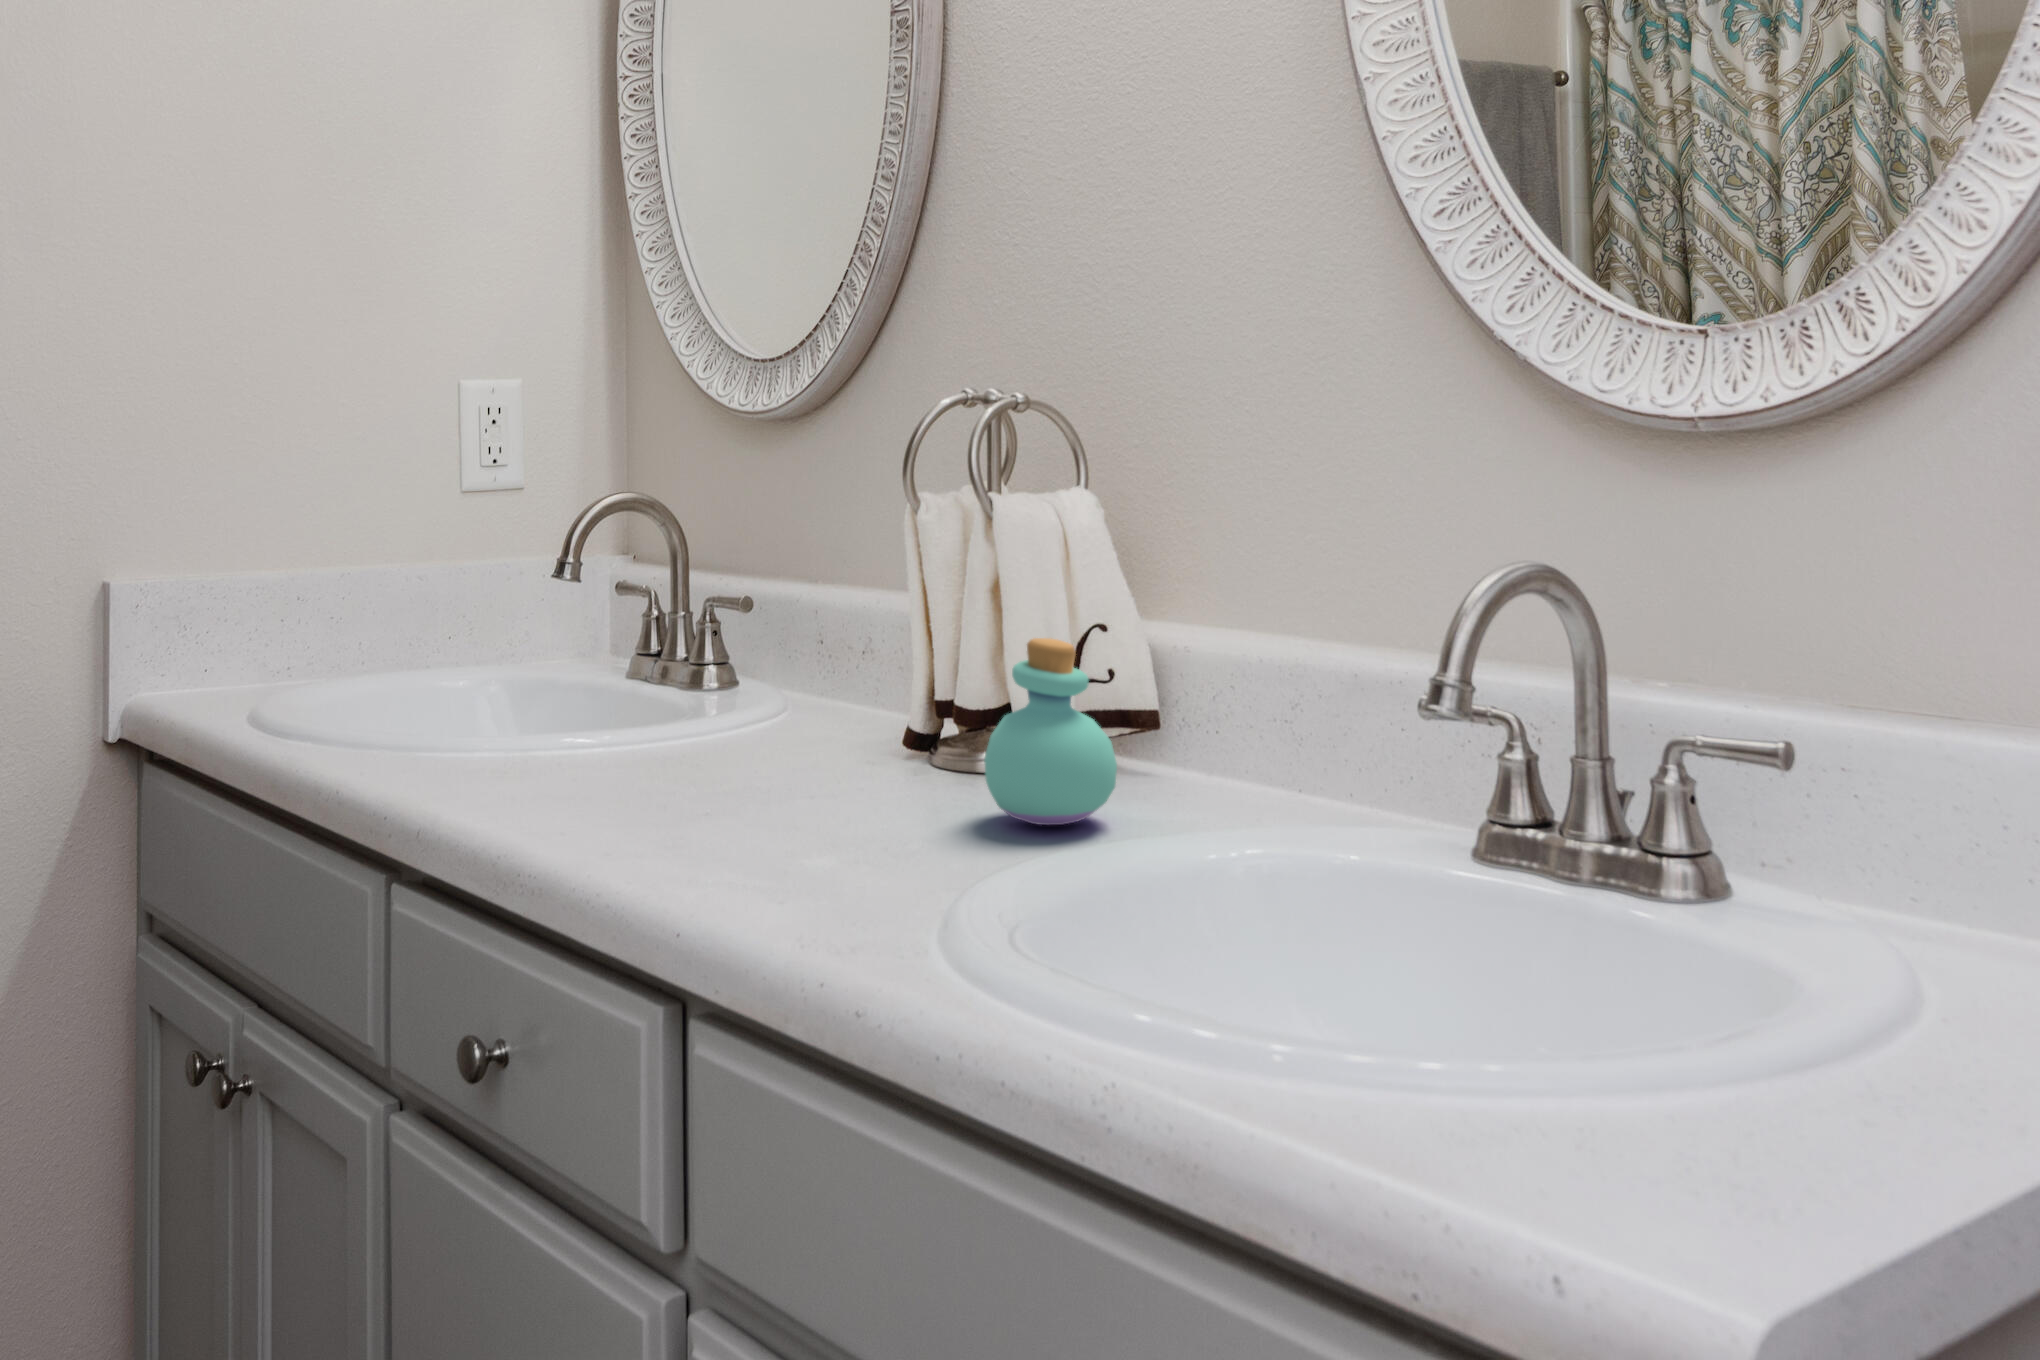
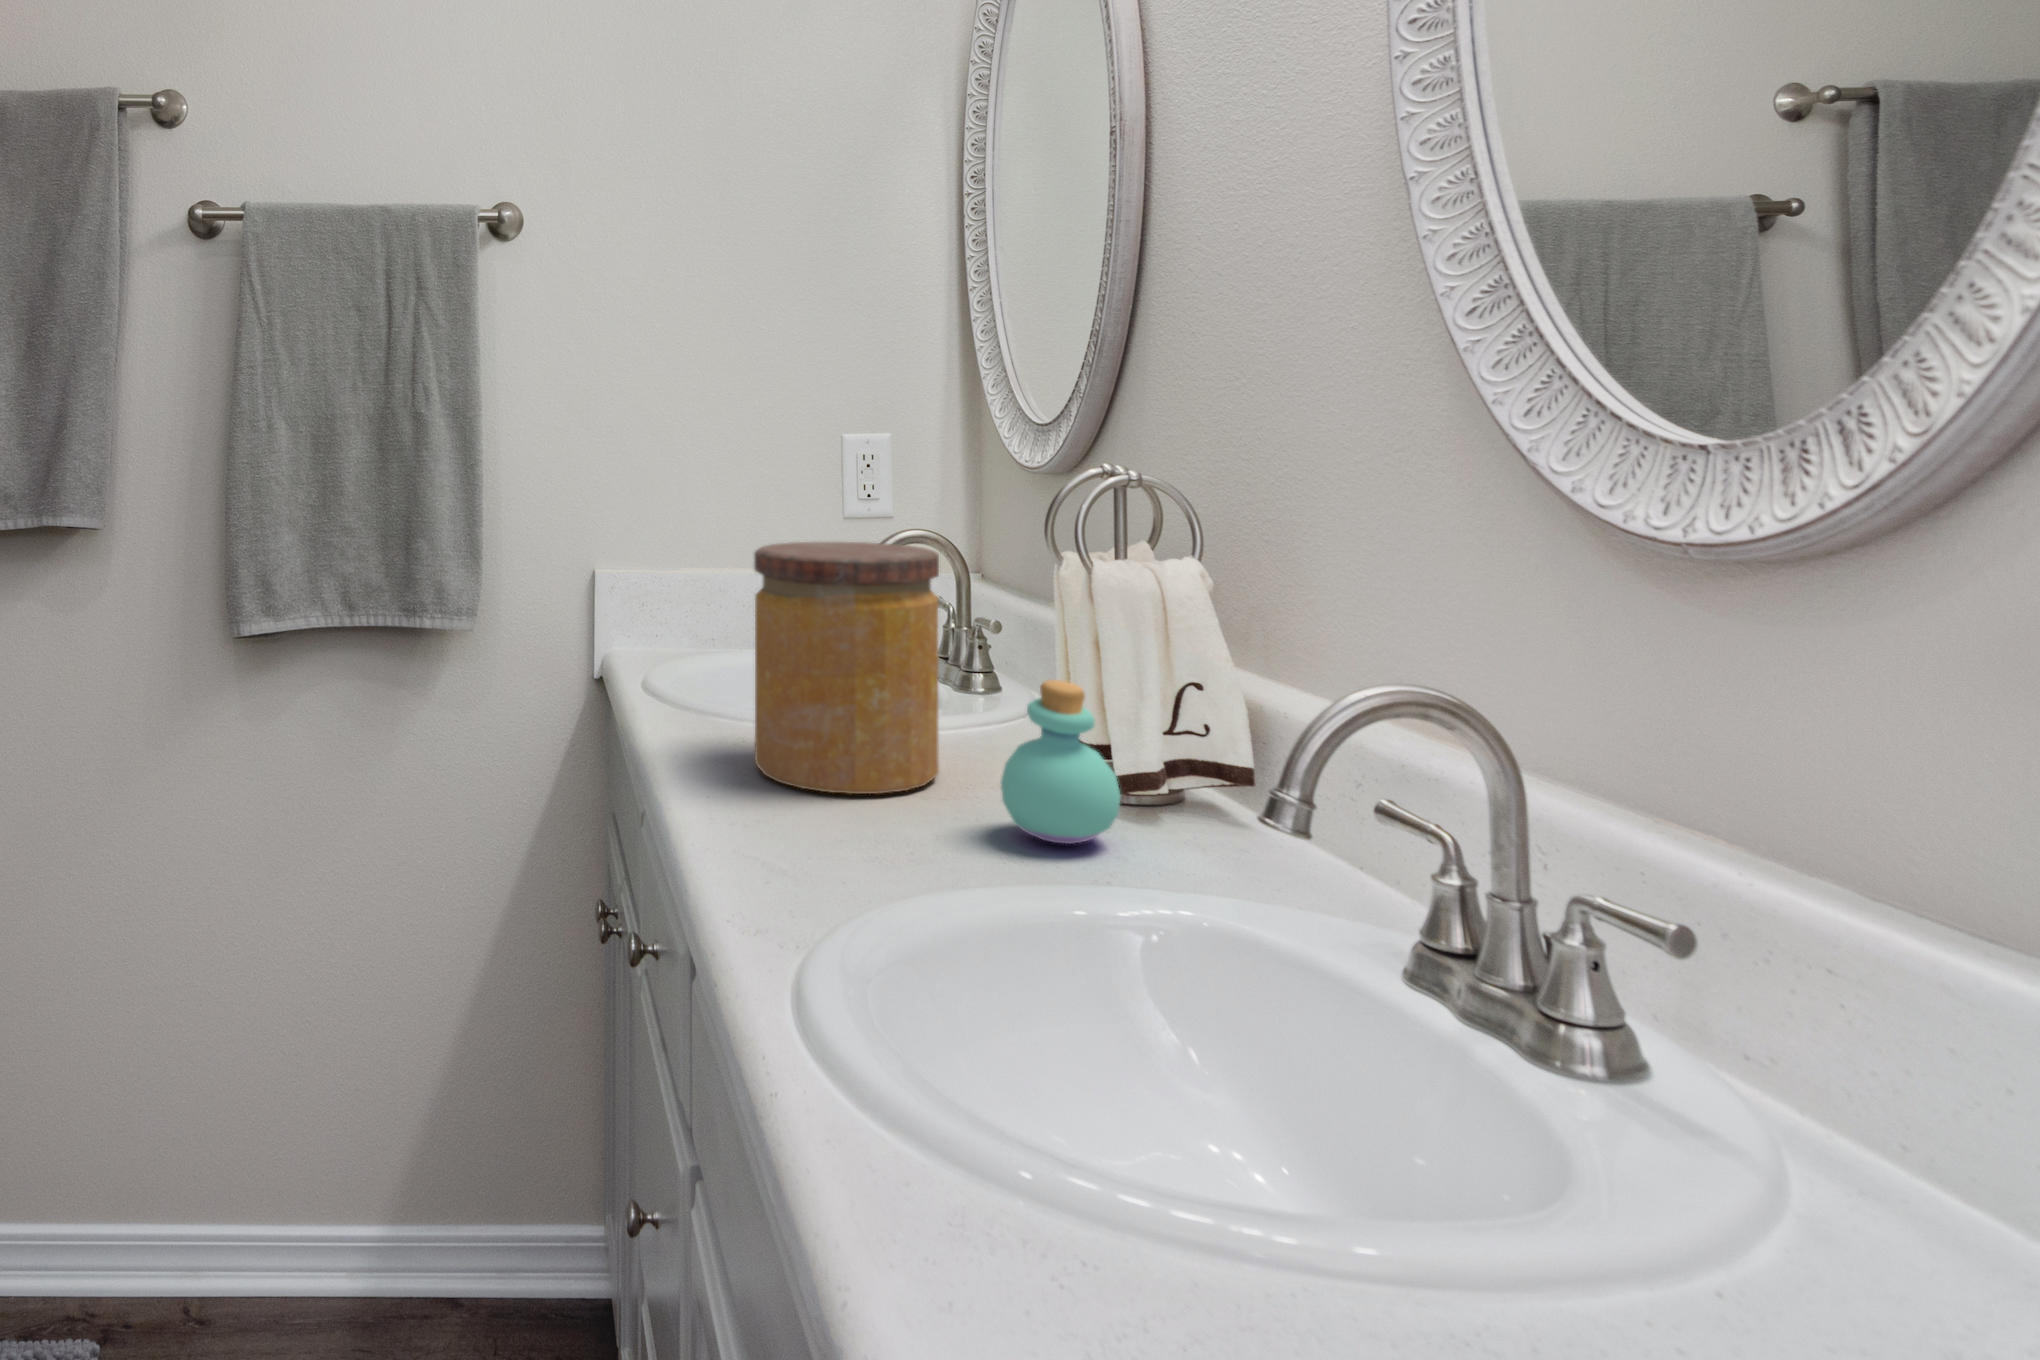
jar: none [596,508,842,832] -> present [754,542,939,794]

